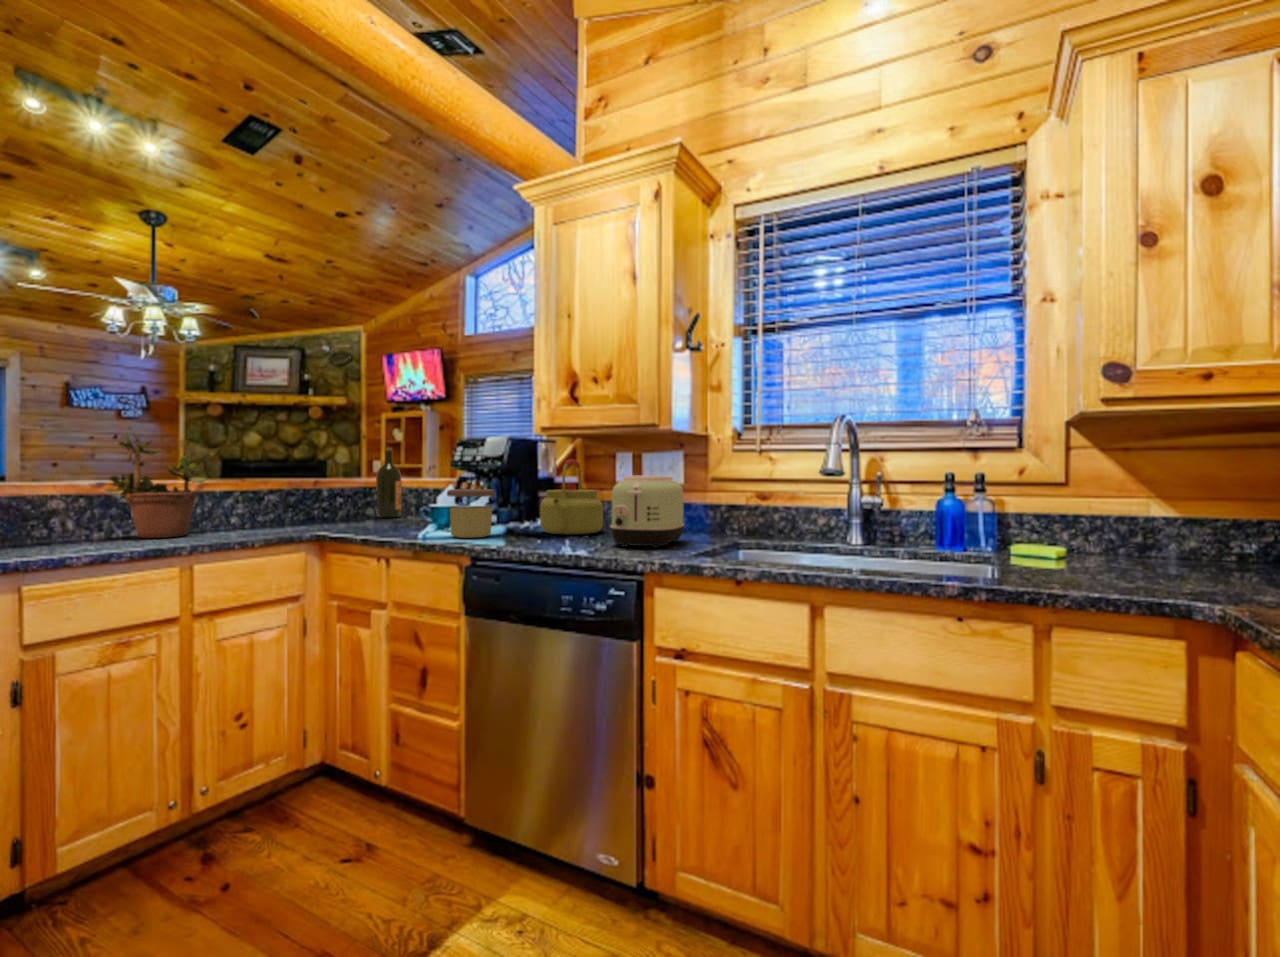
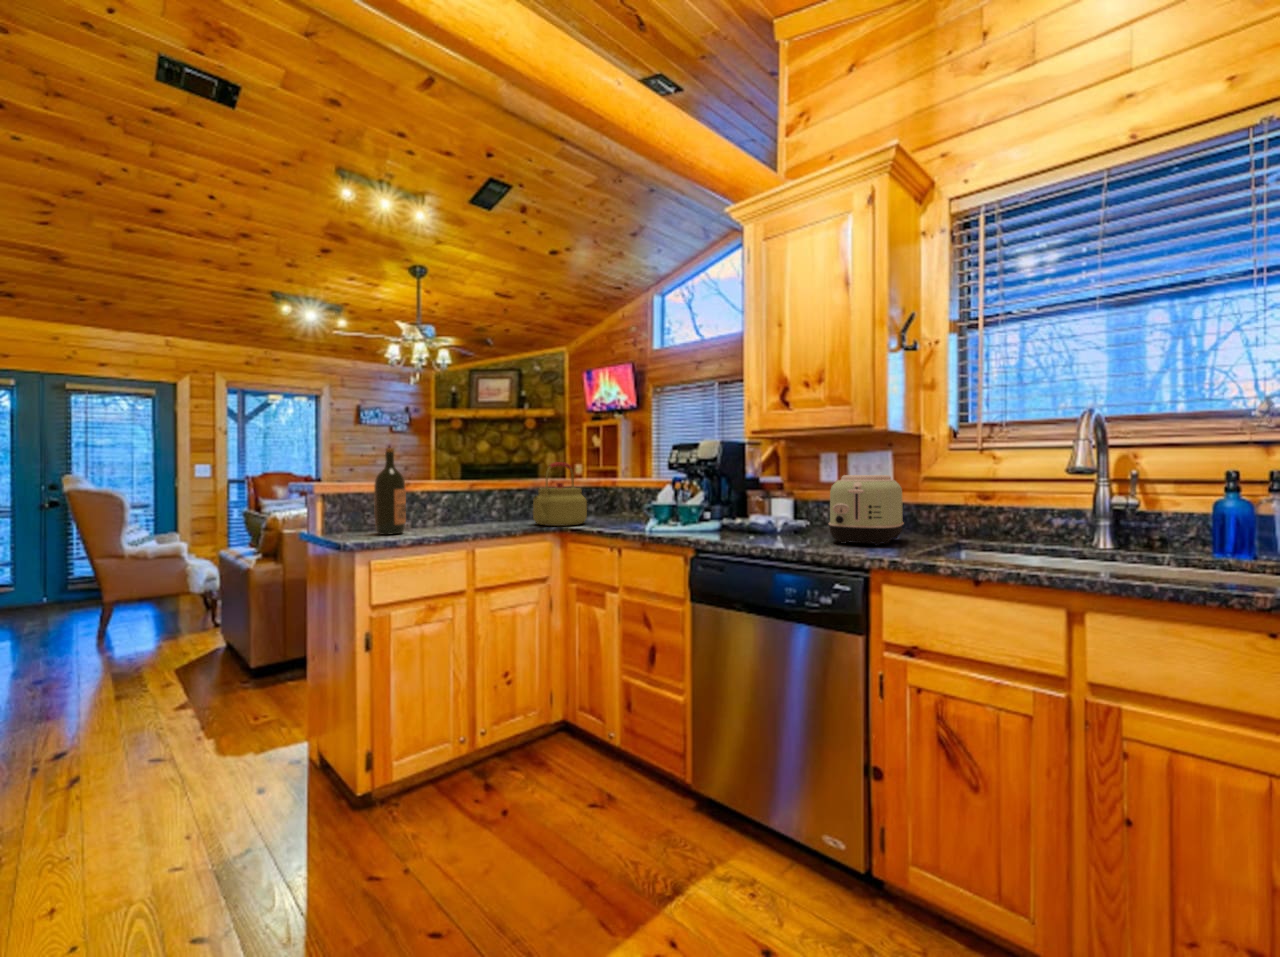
potted plant: present [105,433,206,538] -> none [409,436,478,528]
wine bottle: present [376,448,402,518] -> present [374,448,406,535]
kettle: present [540,459,603,535] -> present [533,462,587,526]
jar: present [447,489,495,538] -> none [671,488,712,533]

